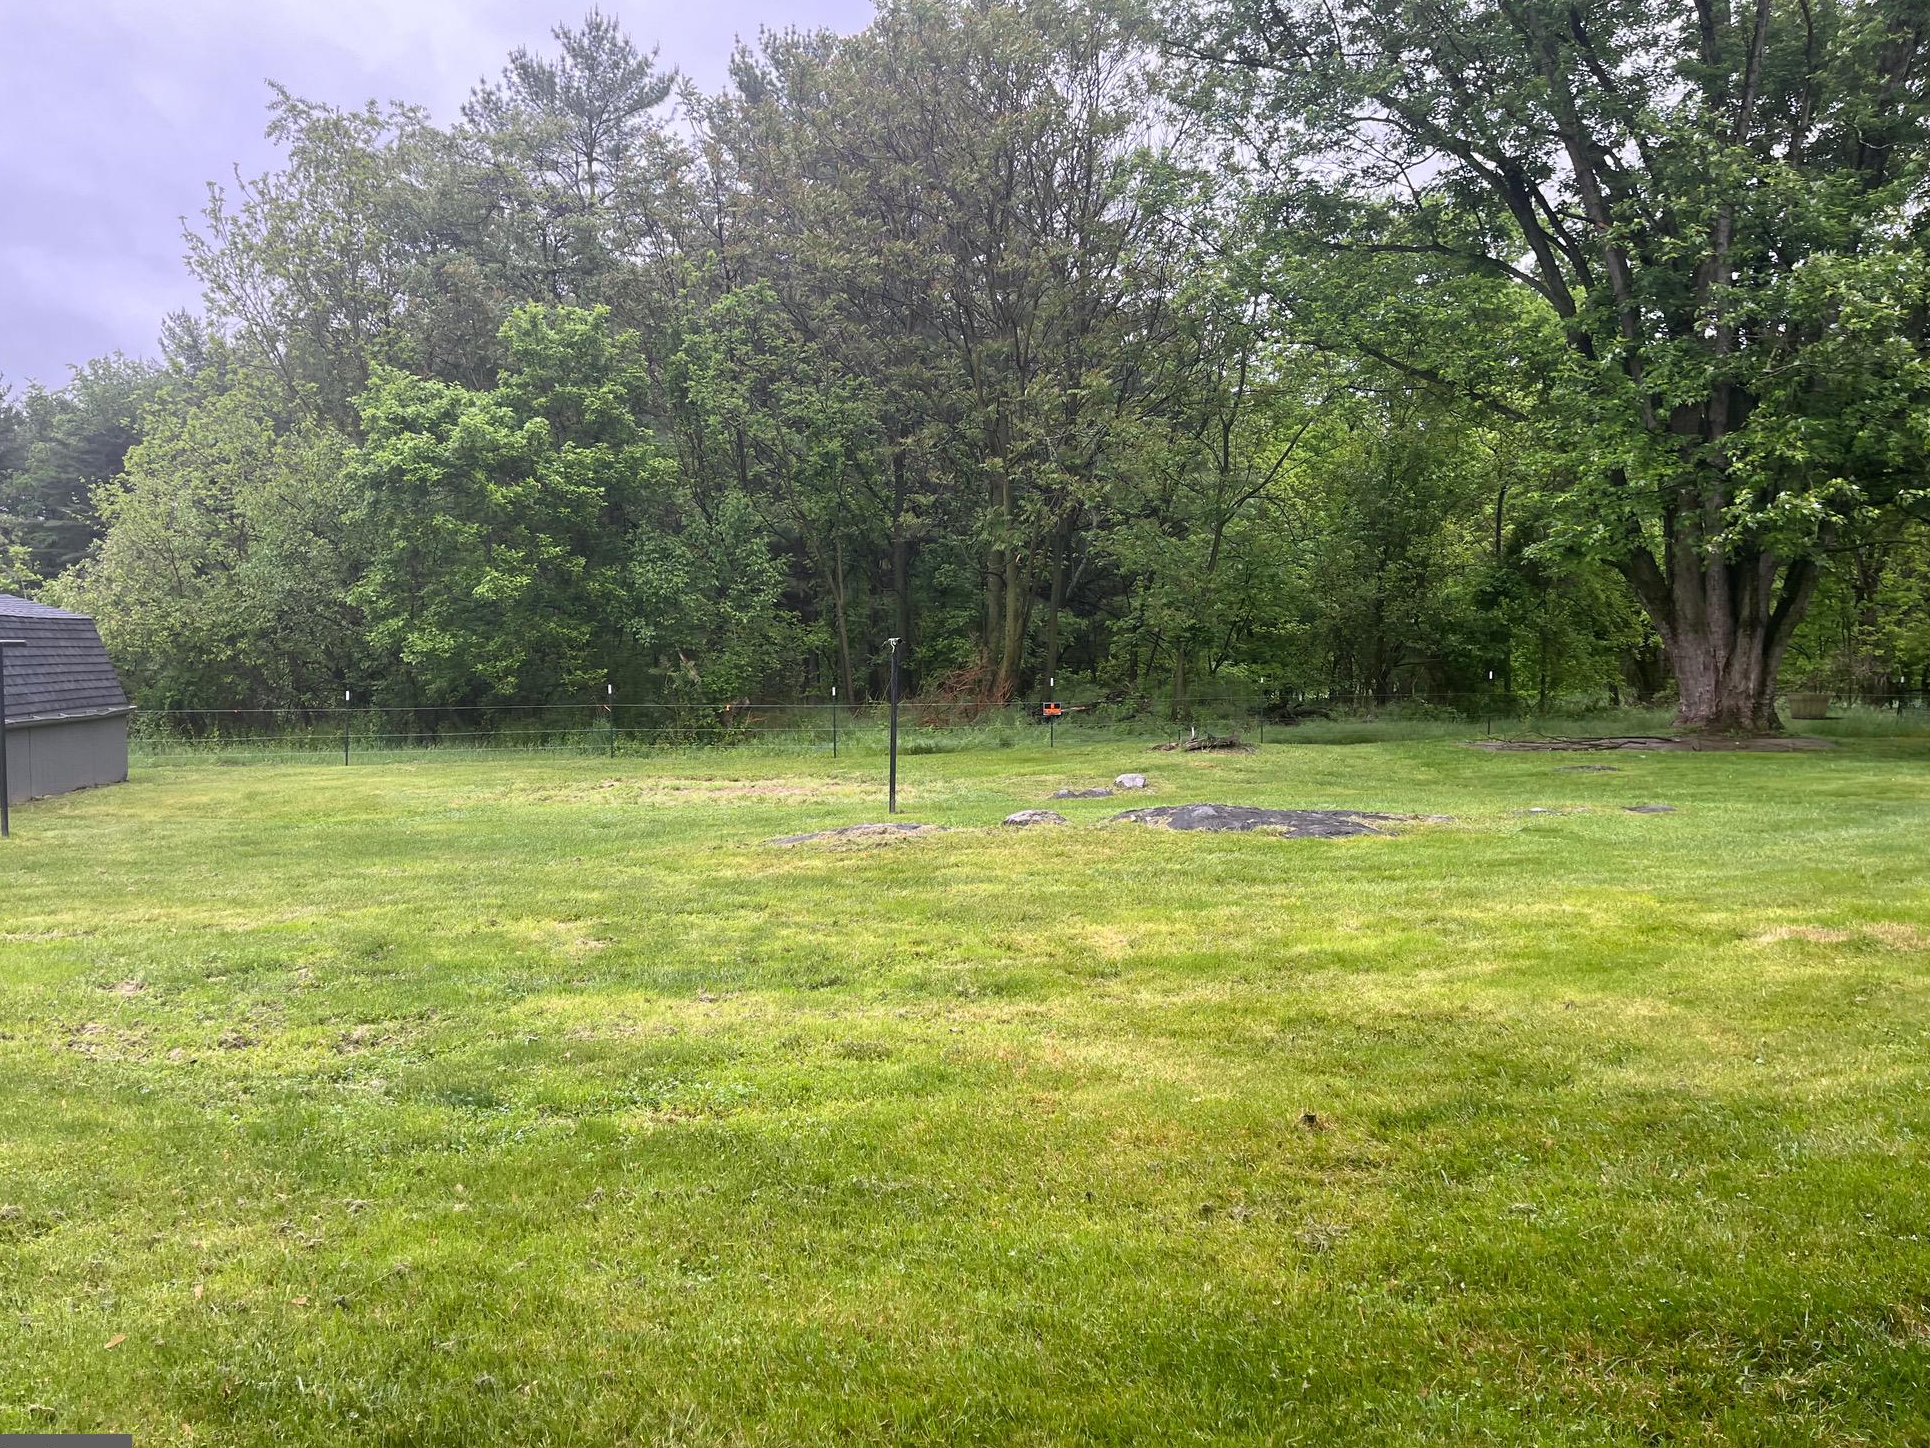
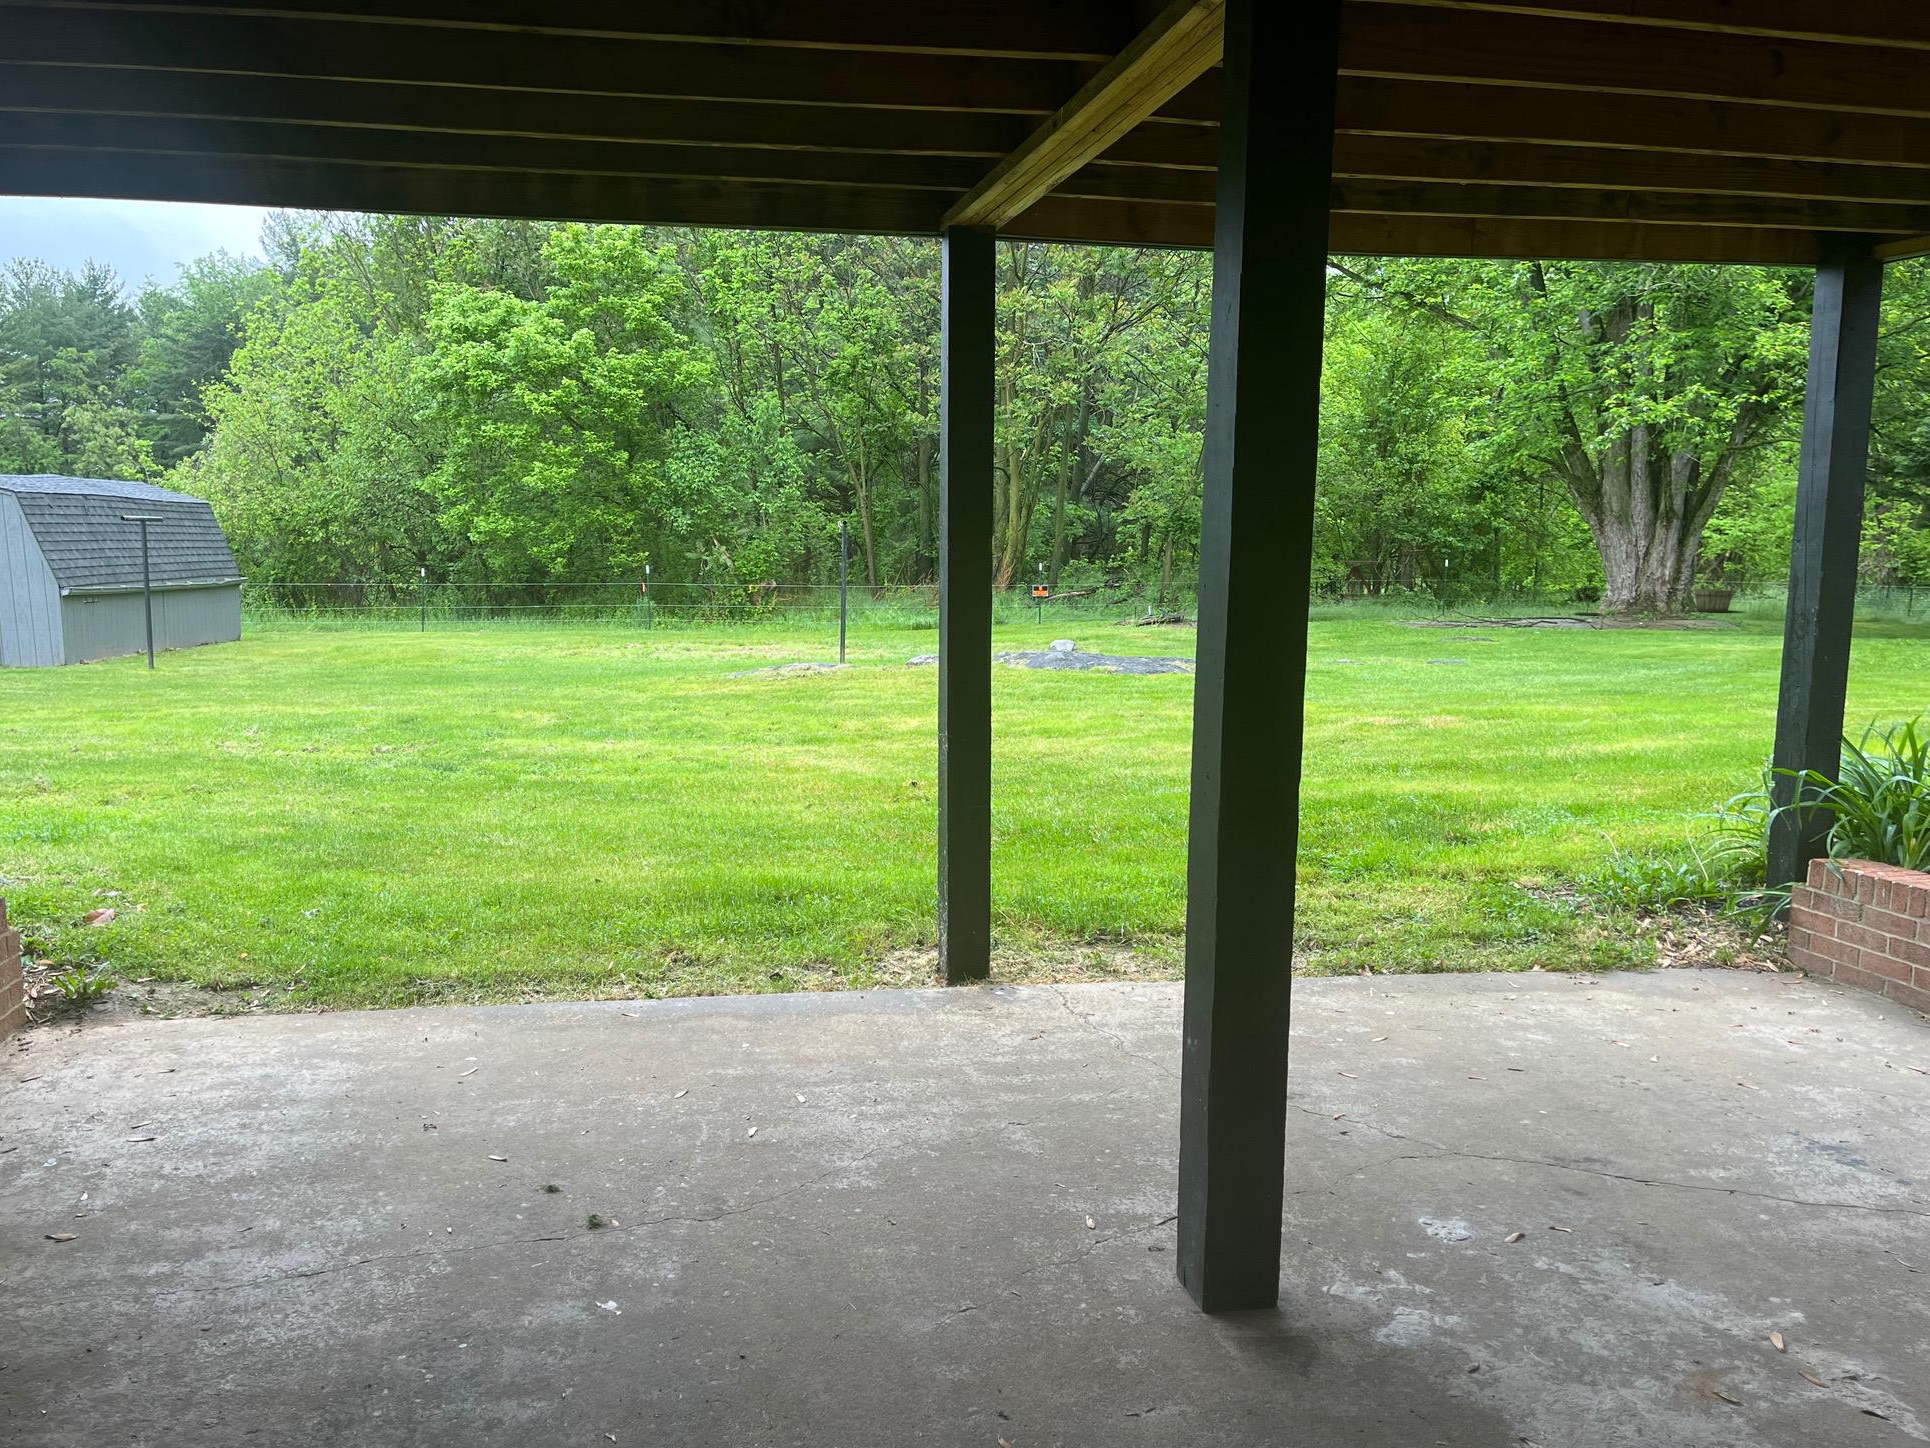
round table: none [1376,670,1436,709] -> present [1329,561,1382,596]
potted tree: none [1649,675,1685,723] -> present [1575,576,1602,615]

